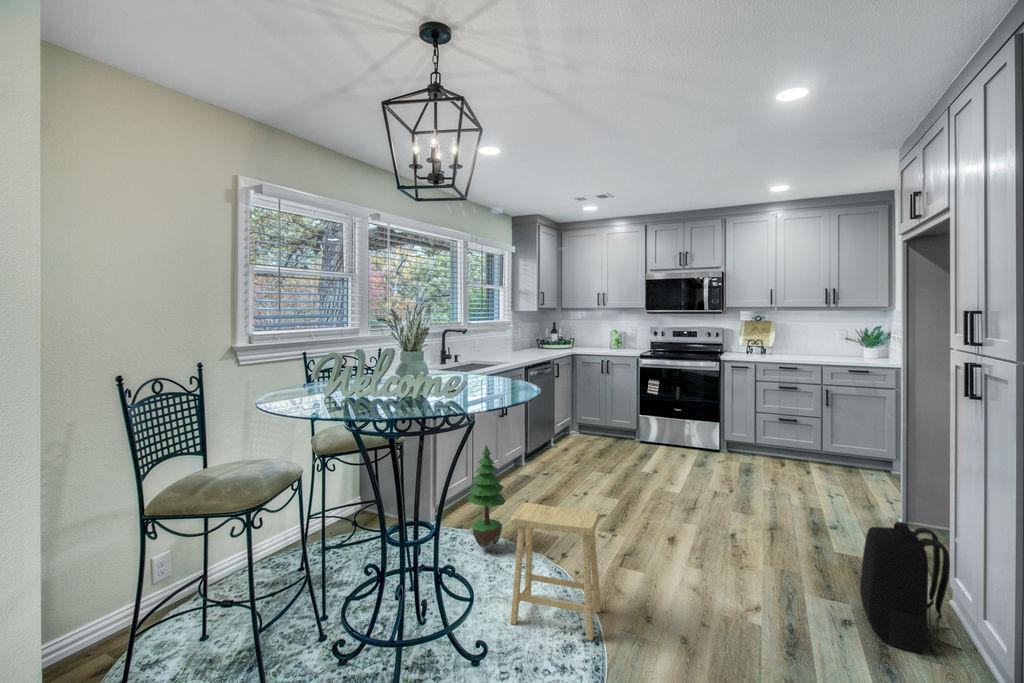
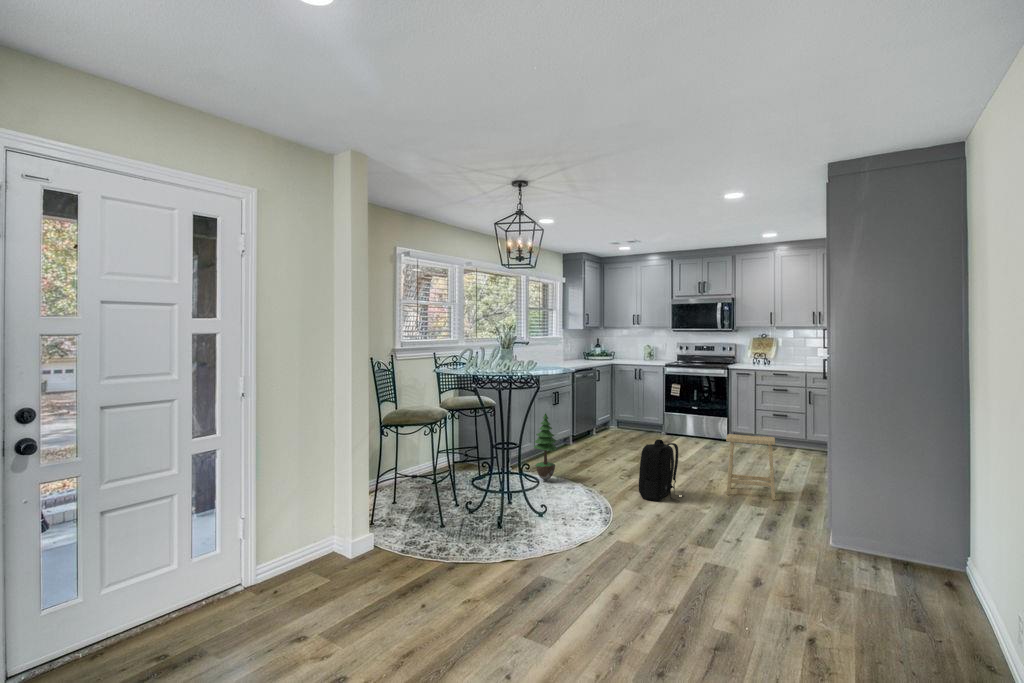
footstool: present [510,503,601,641] -> present [726,434,775,500]
backpack: present [860,522,963,653] -> present [639,439,679,501]

